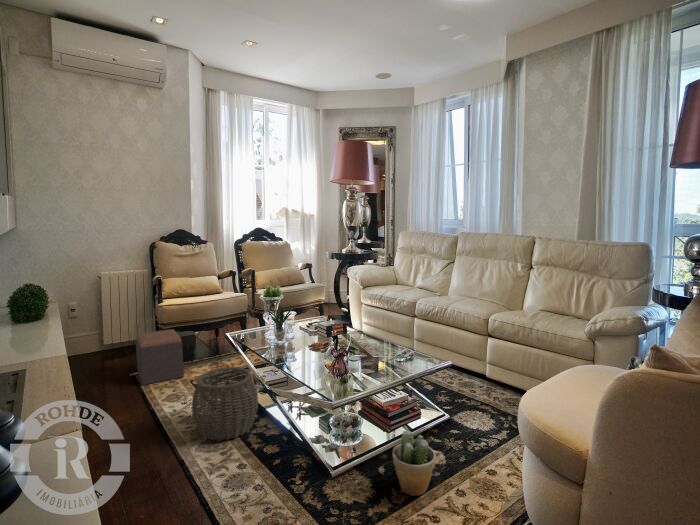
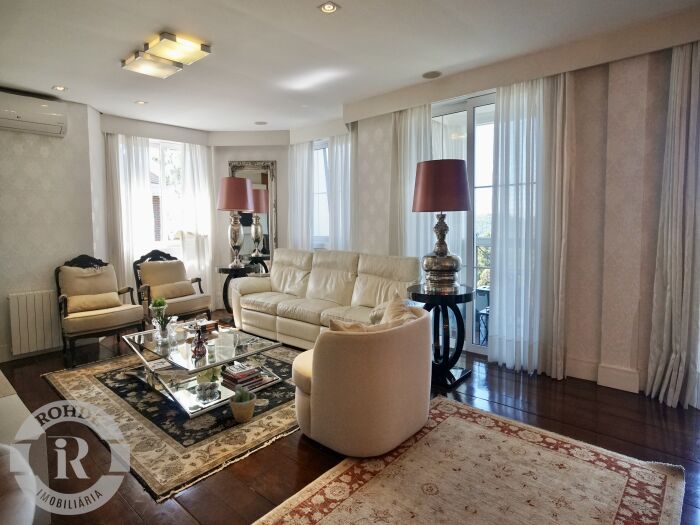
footstool: present [136,329,184,385] -> none [45,337,88,381]
woven basket: present [191,367,258,441] -> none [93,358,146,409]

